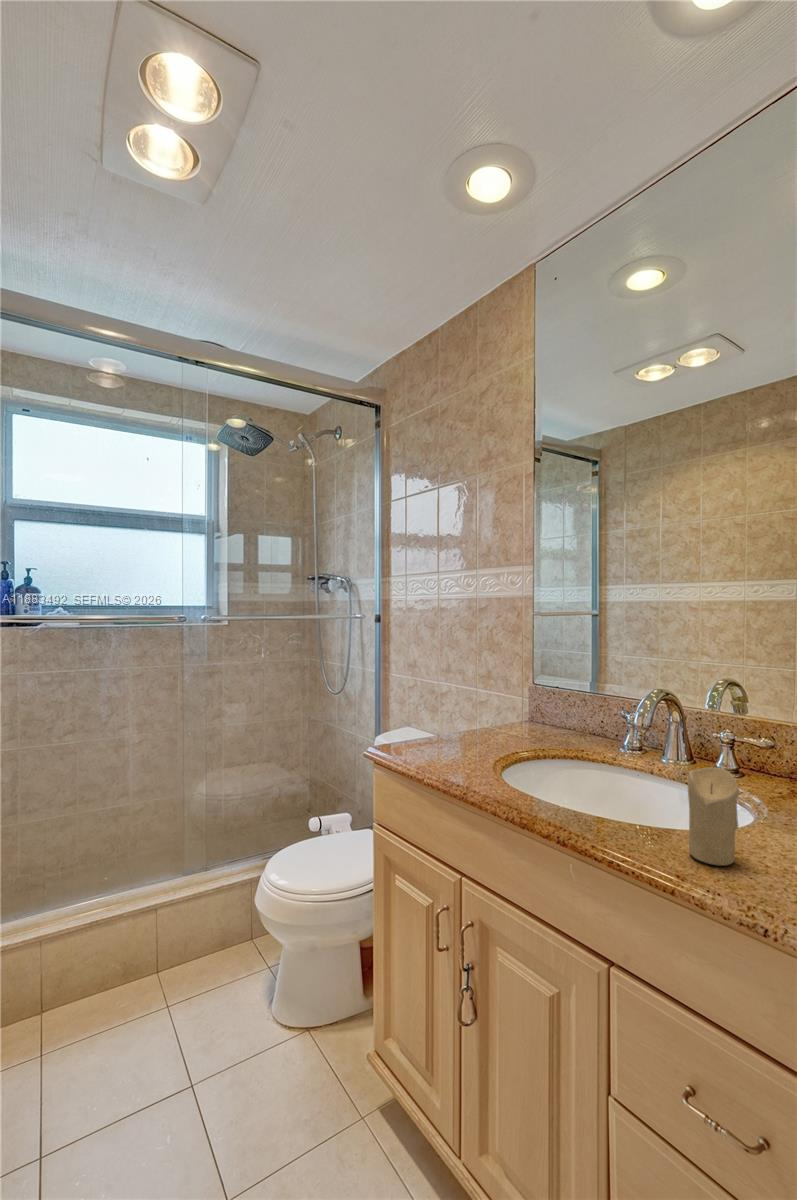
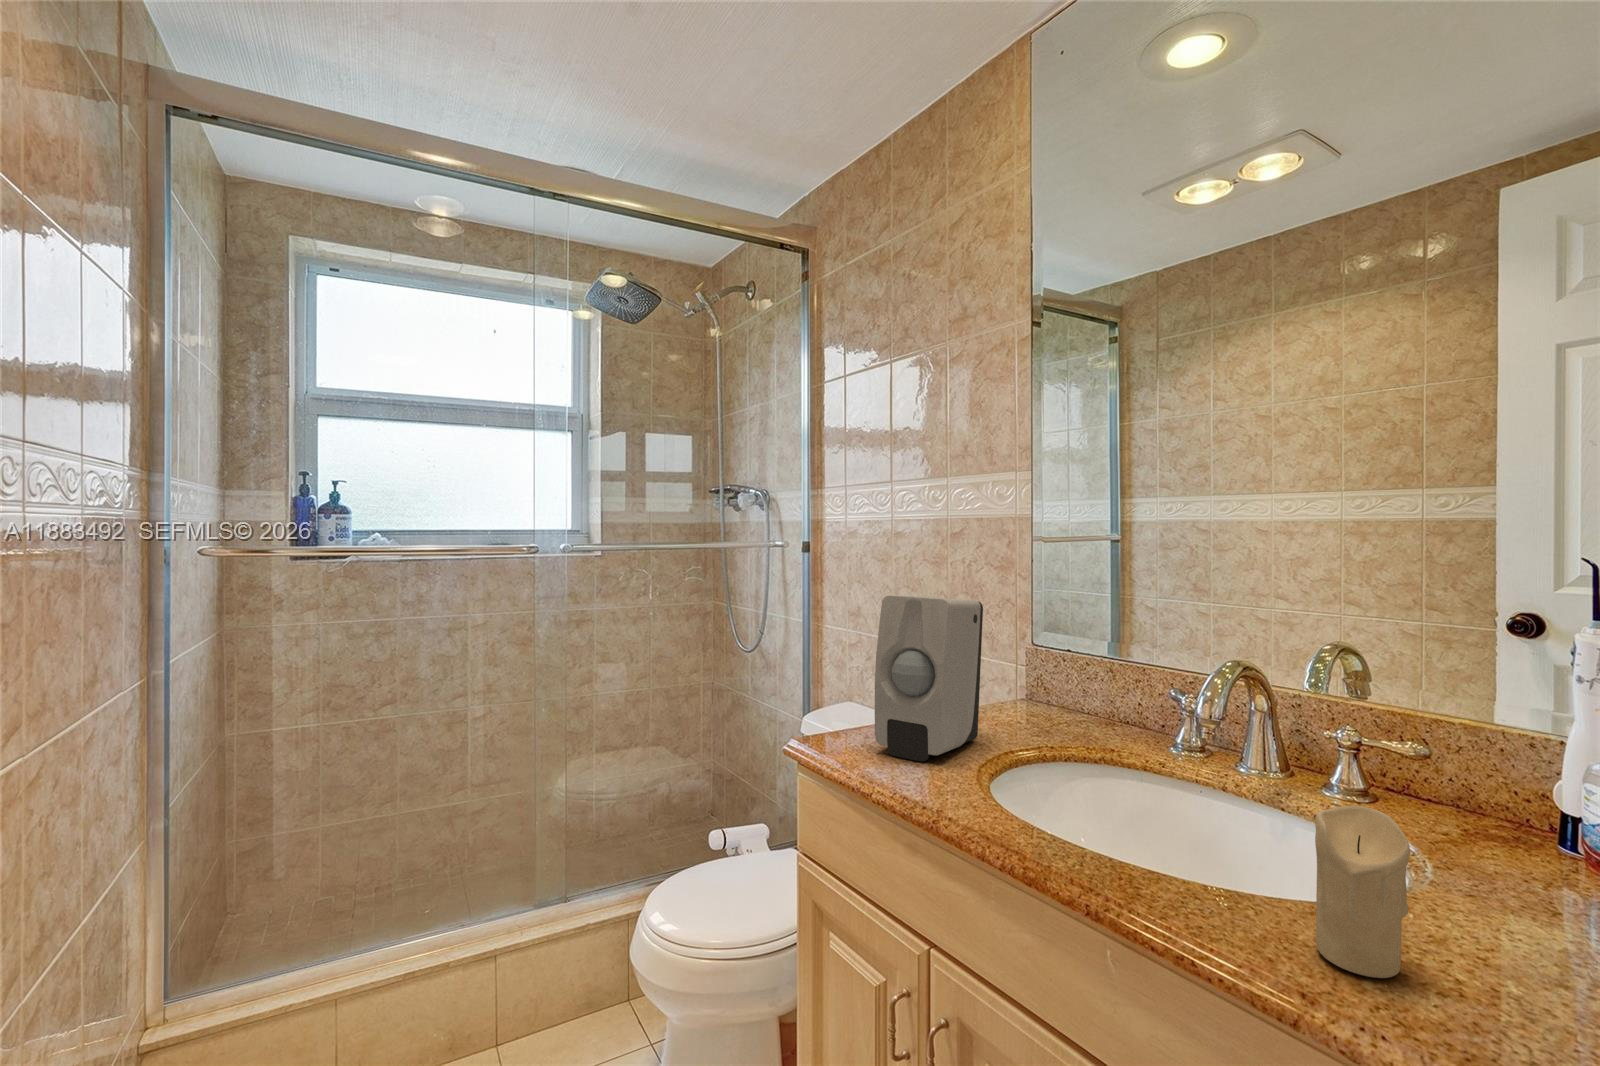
soap dispenser: none [426,649,498,759] -> present [875,596,983,761]

